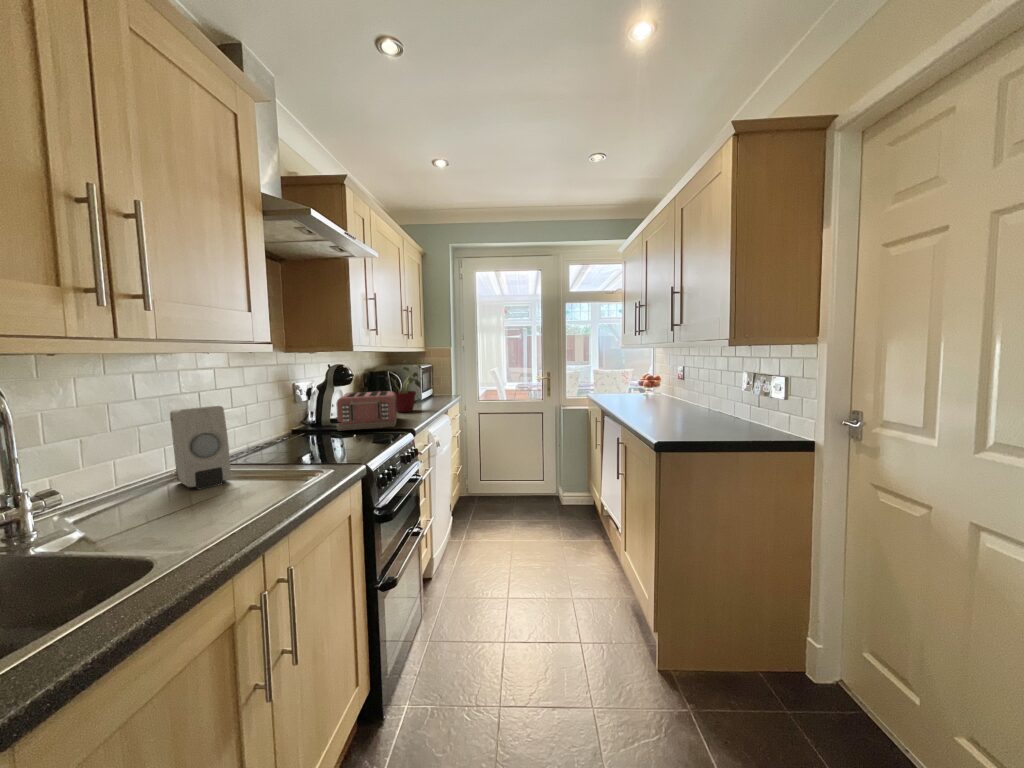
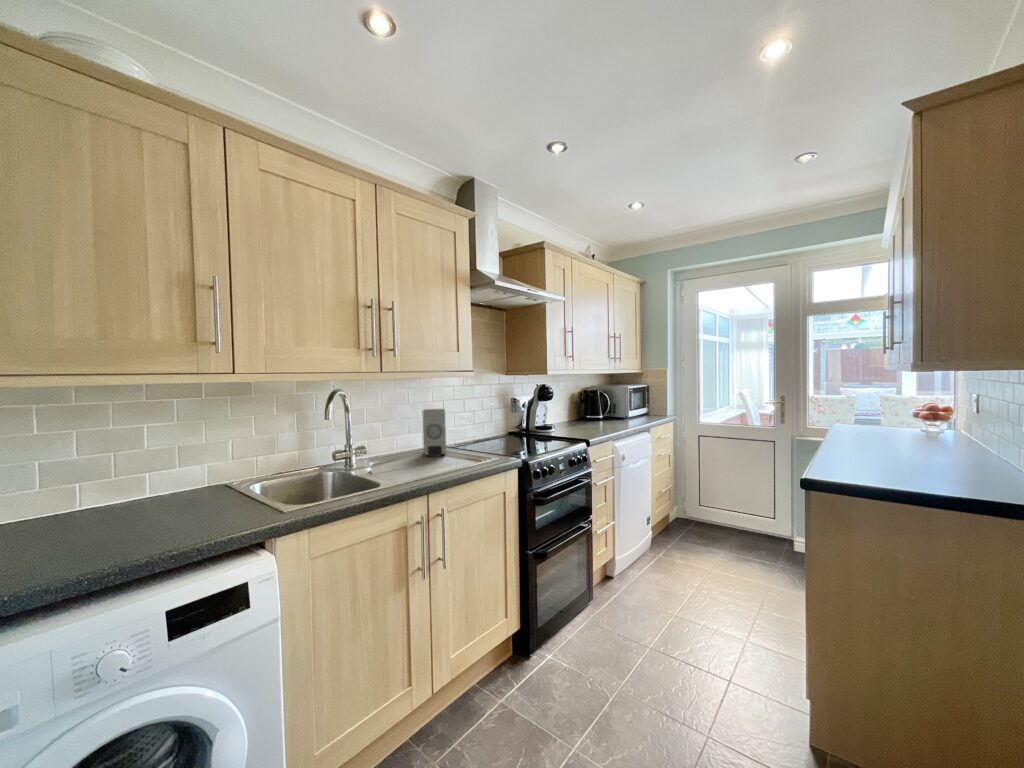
potted plant: present [388,362,422,412] -> none [589,381,624,426]
toaster: present [336,391,397,431] -> none [537,406,590,436]

